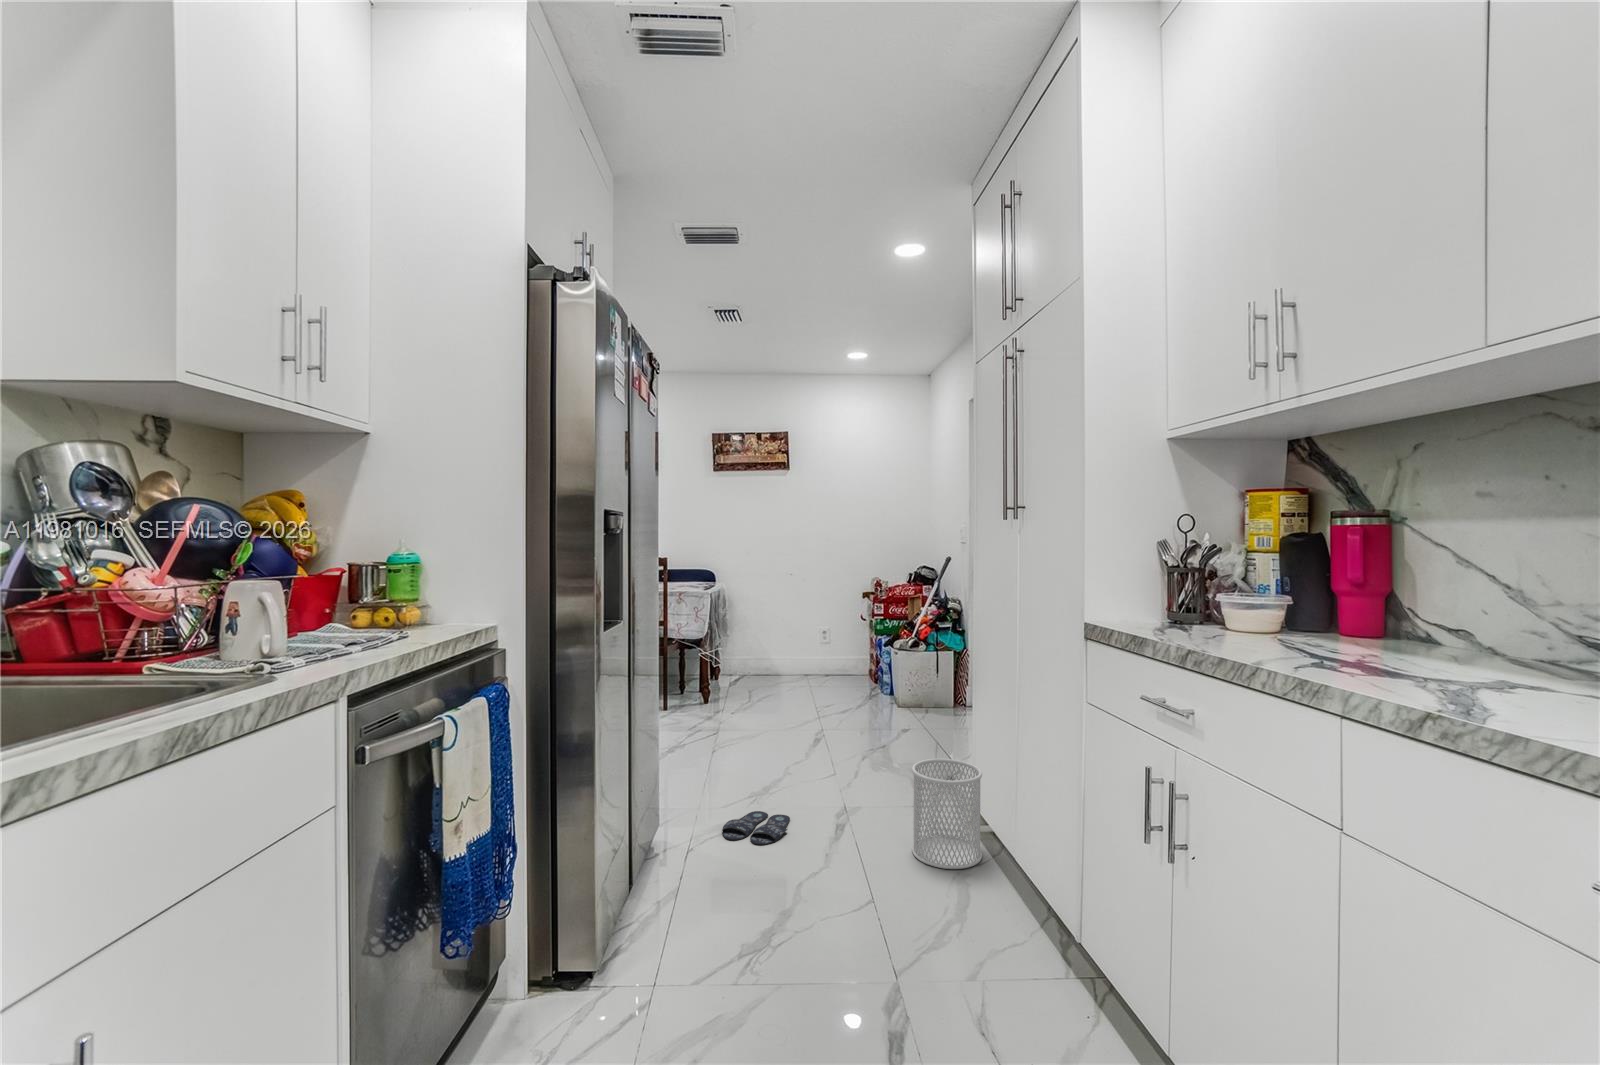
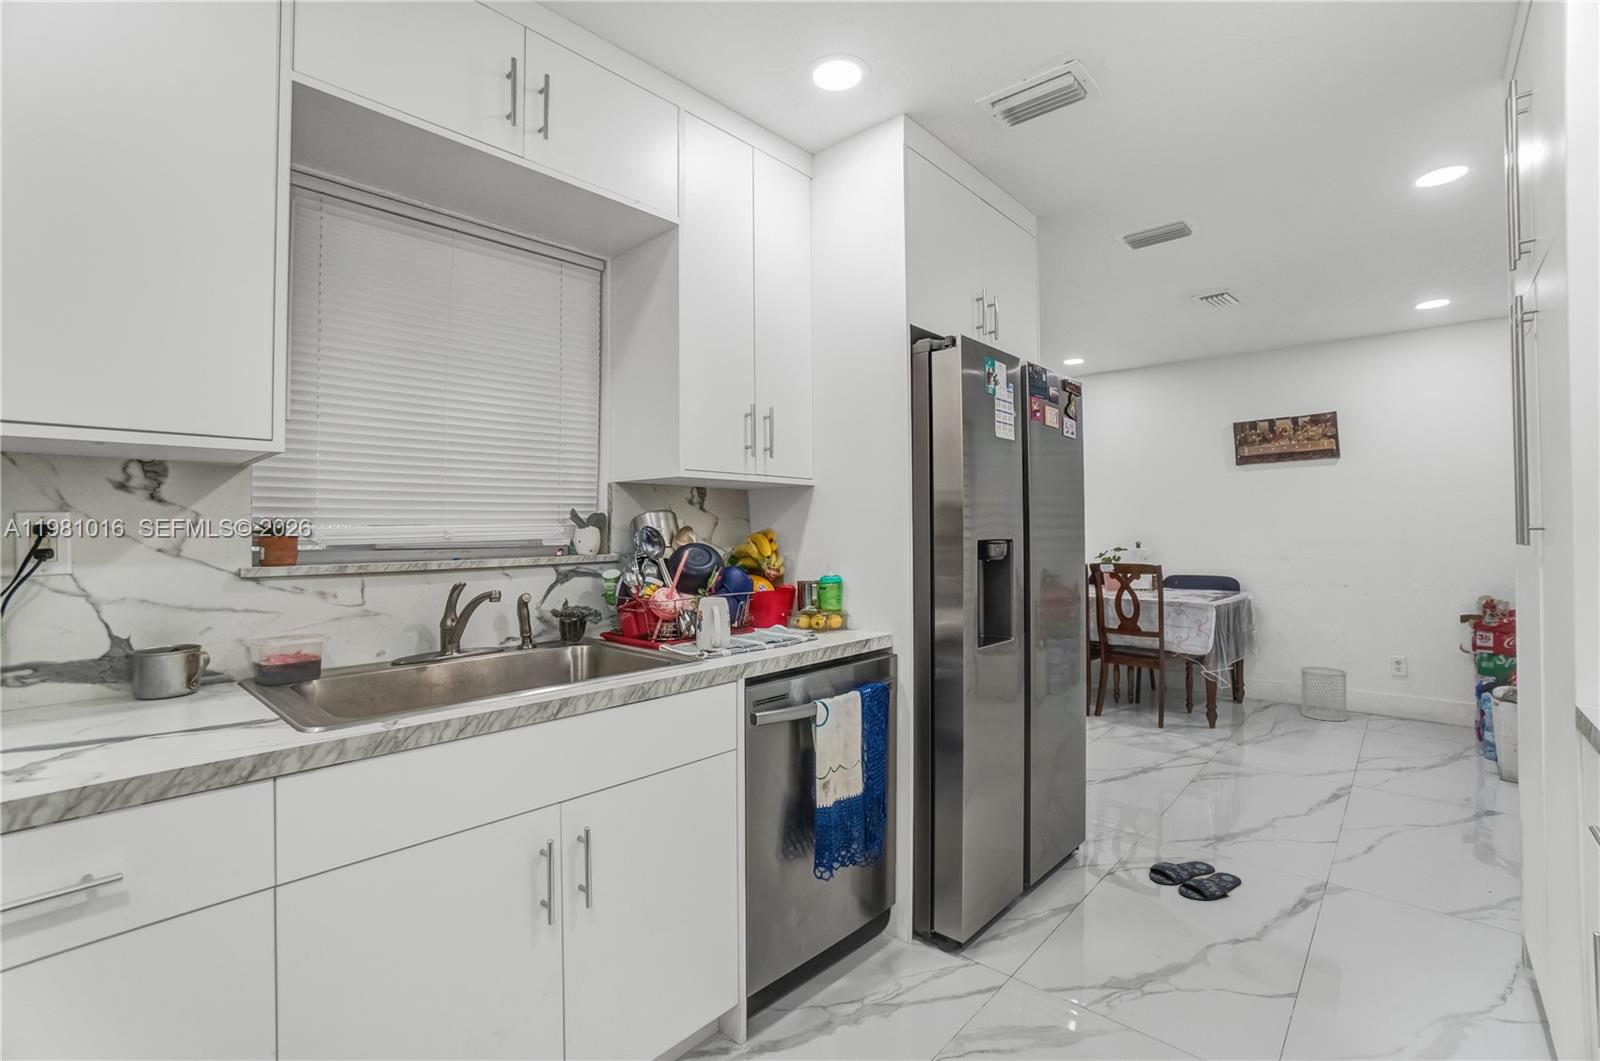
wastebasket: present [912,759,982,869] -> present [1301,666,1347,721]

